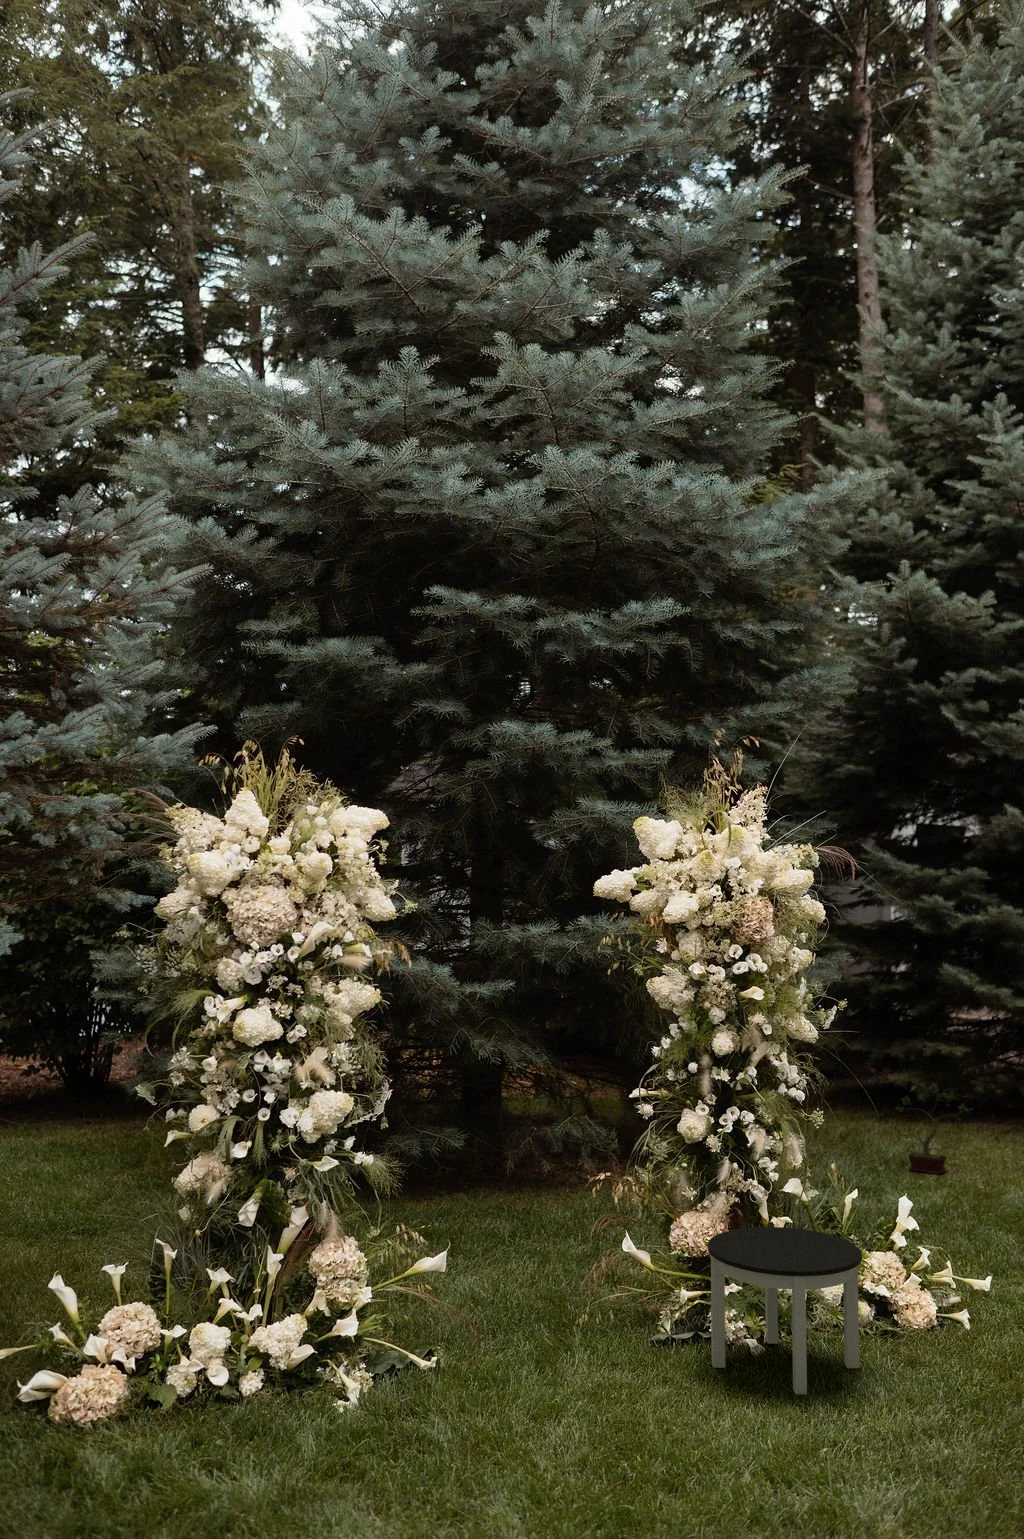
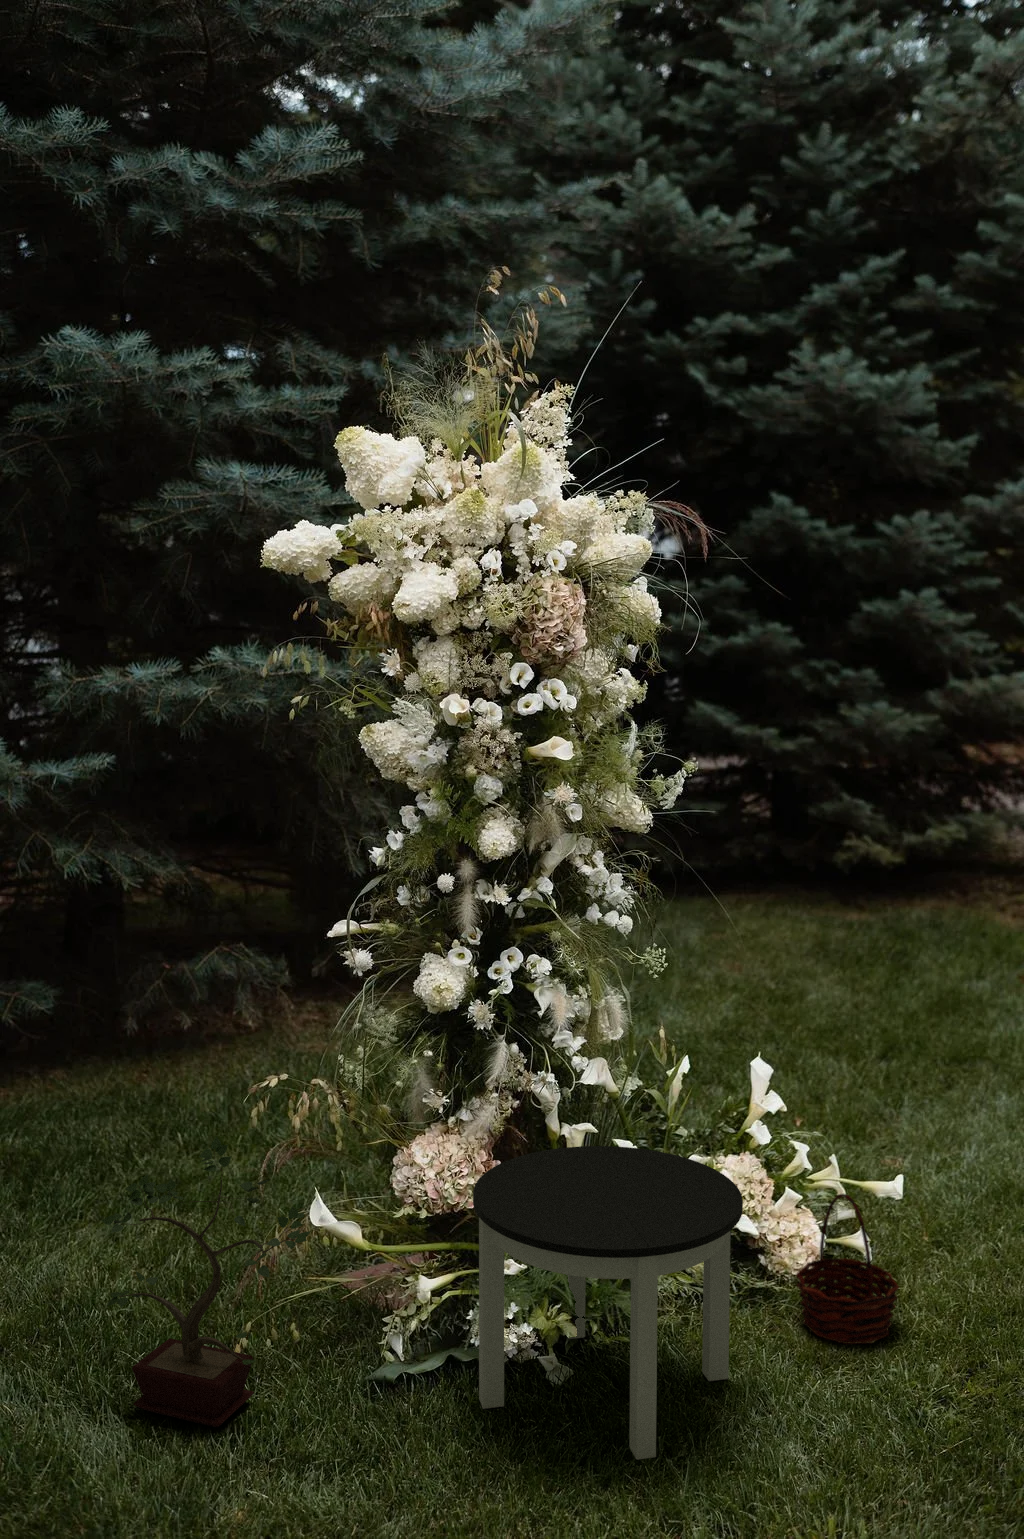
potted plant: present [896,1083,972,1174] -> present [102,1136,311,1428]
basket: none [910,1268,974,1362] -> present [796,1194,899,1344]

